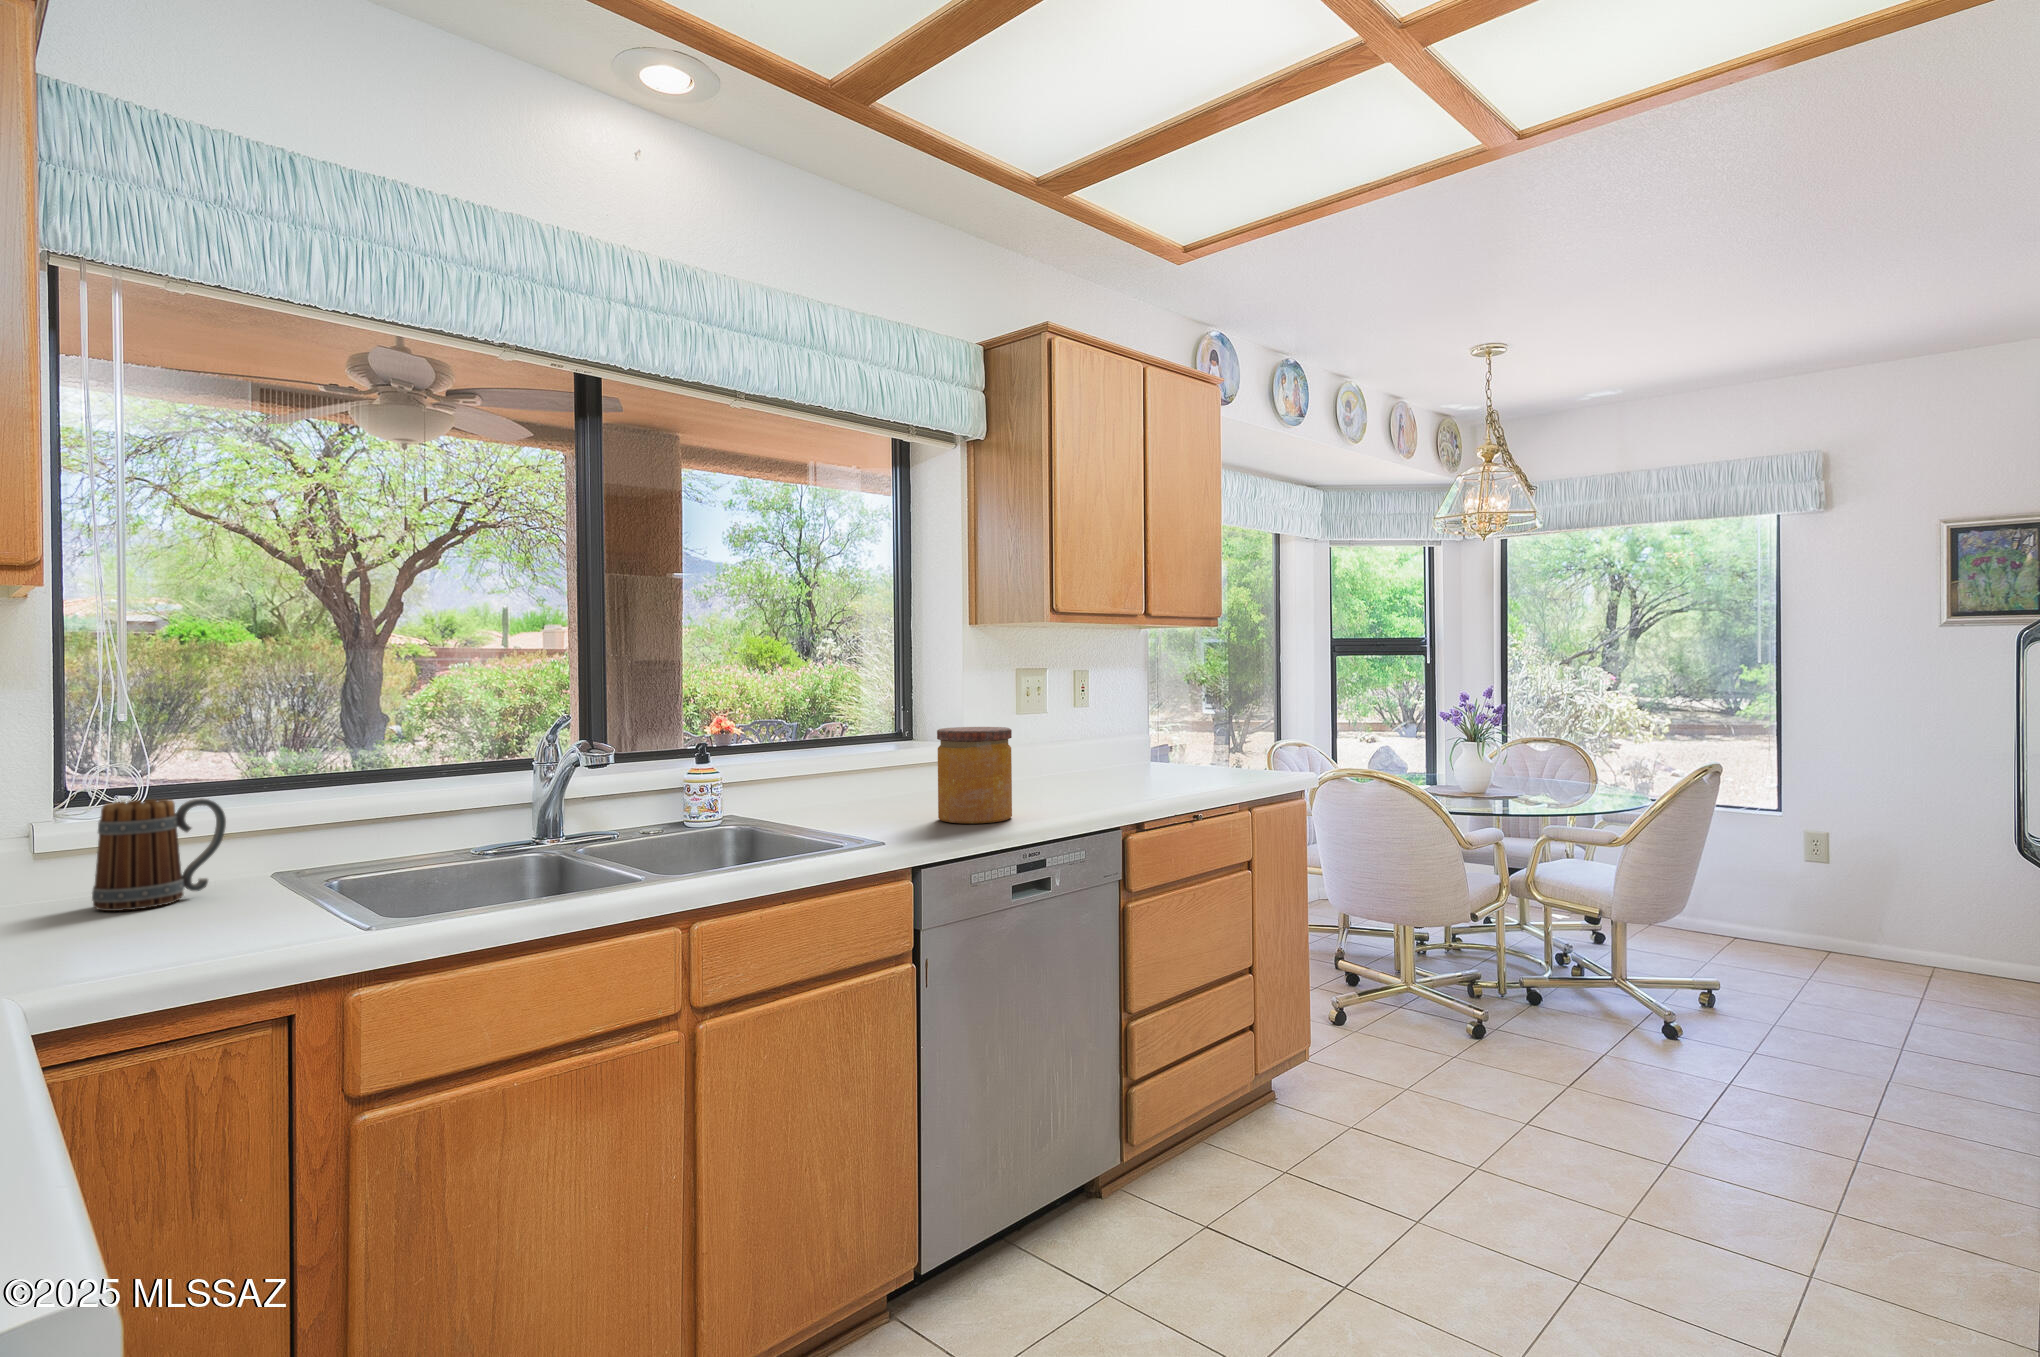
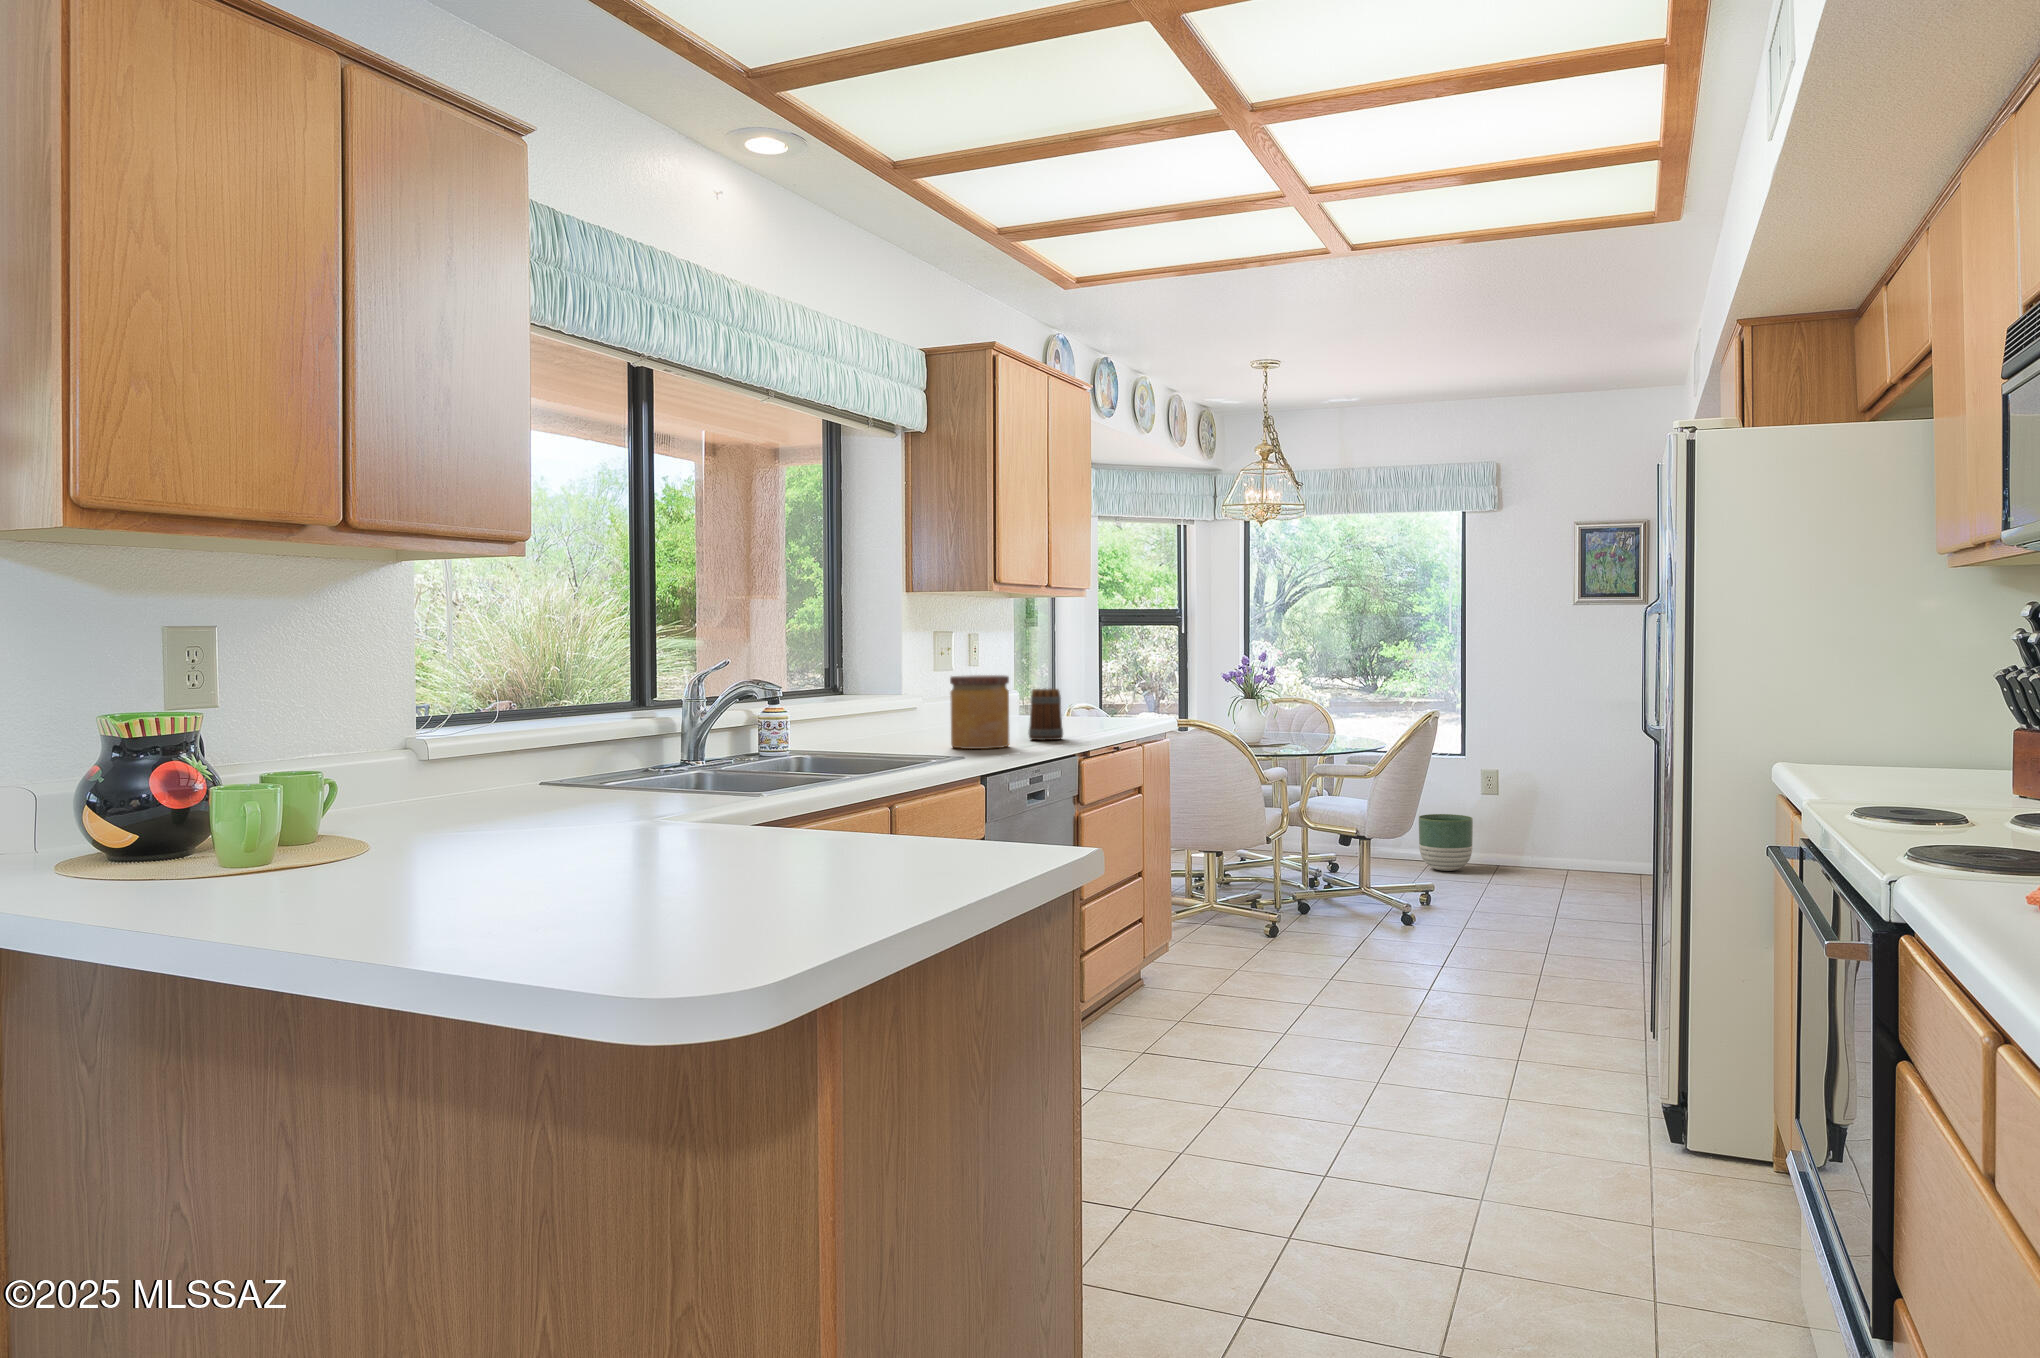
mug: present [92,799,226,911] -> present [1029,689,1063,740]
planter: none [1717,879,1791,950] -> present [1419,814,1473,871]

